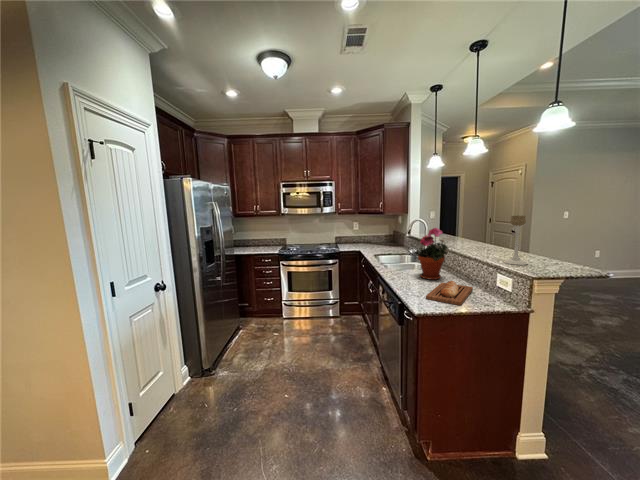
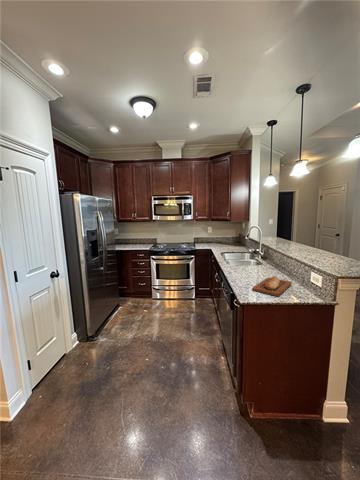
candle holder: present [504,216,528,265] -> none [317,226,336,265]
potted plant: present [418,228,448,280] -> none [251,234,275,275]

